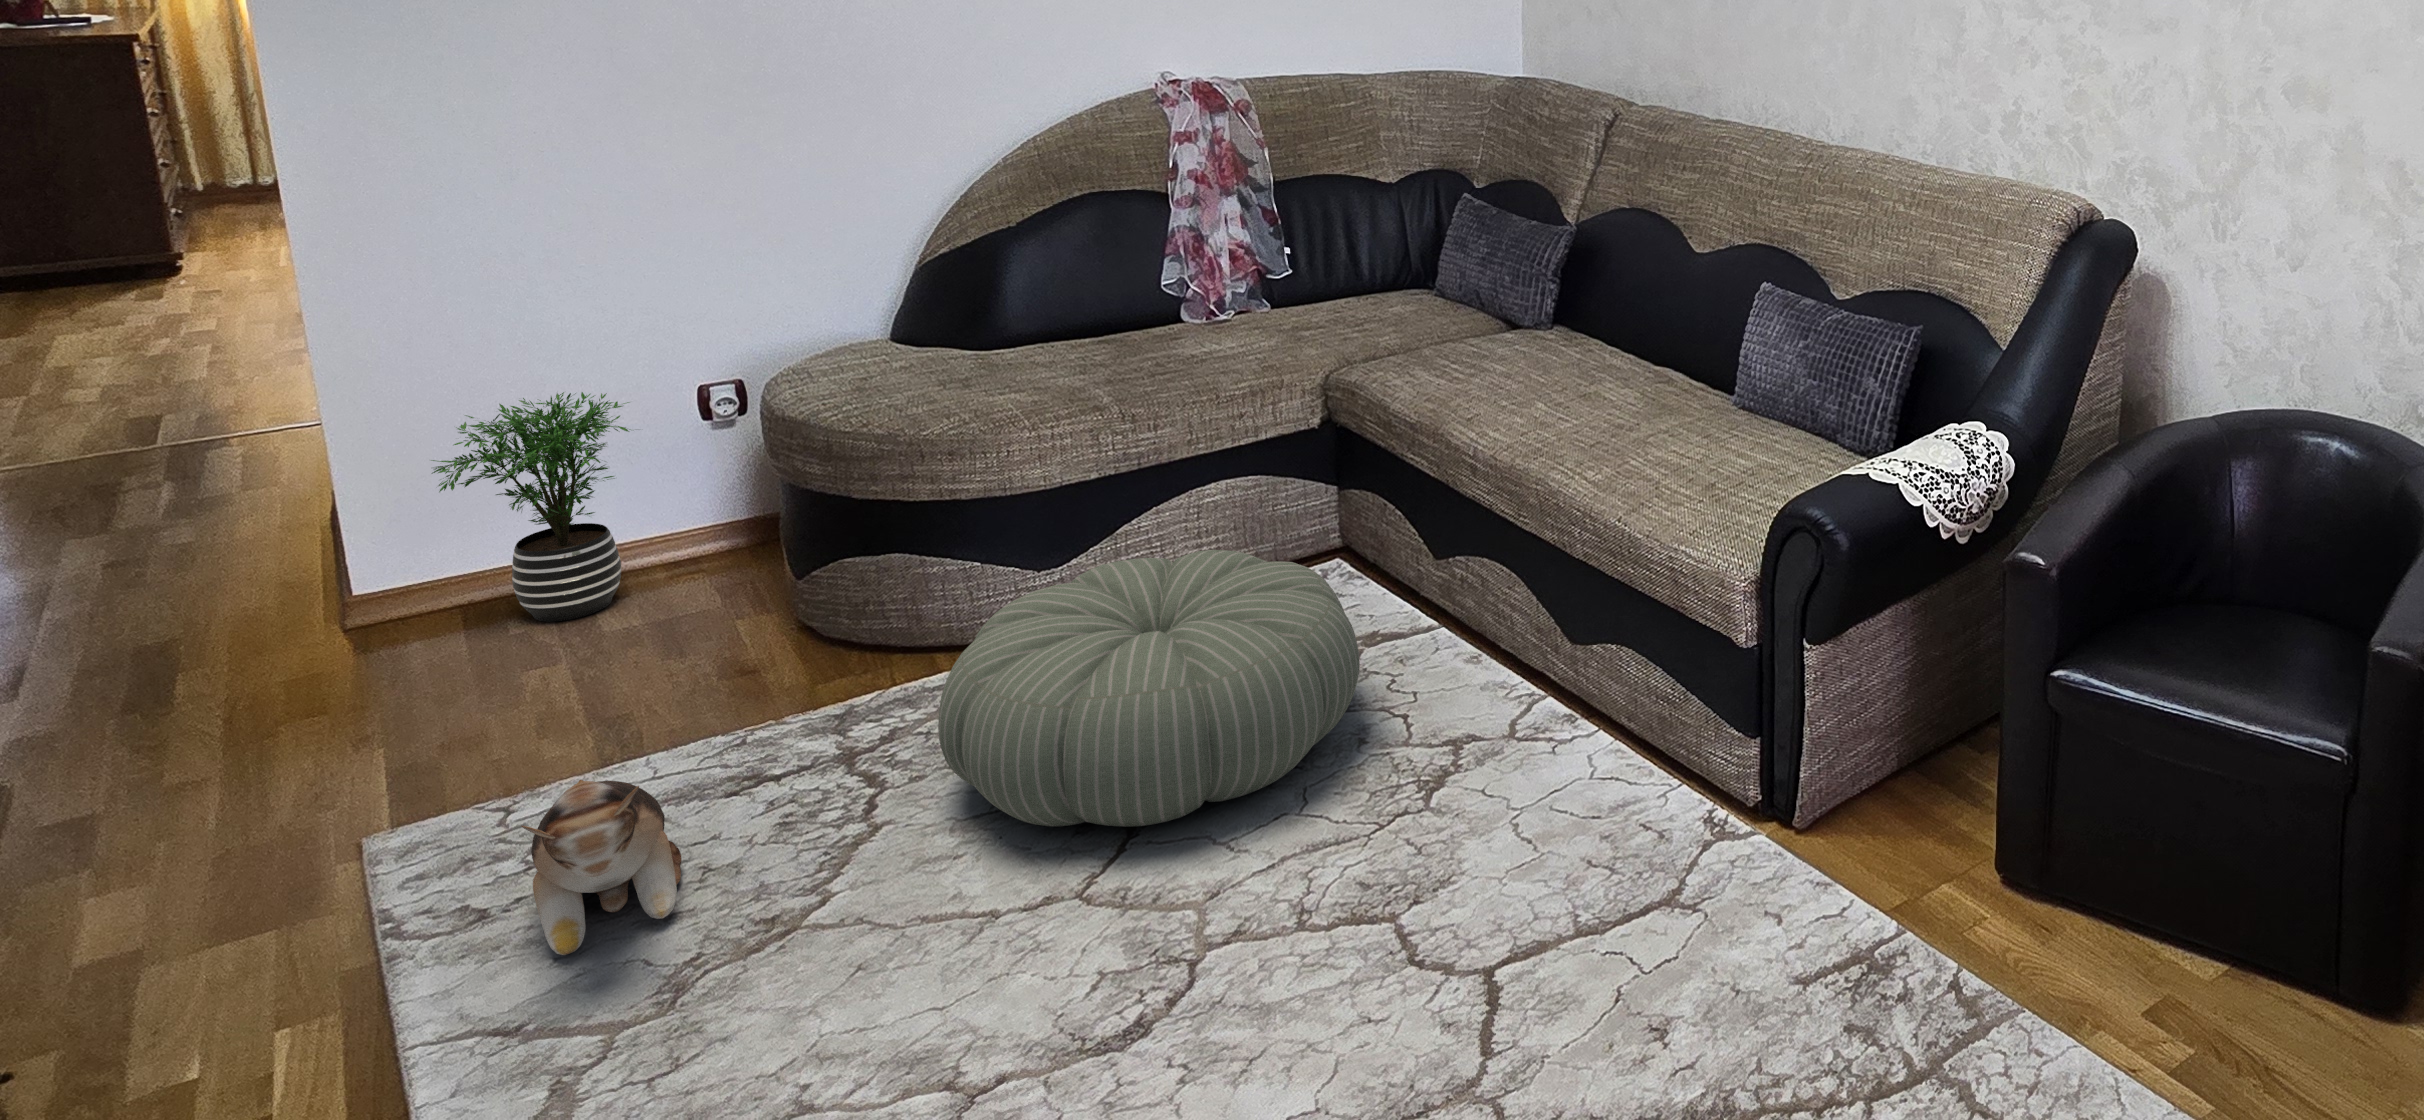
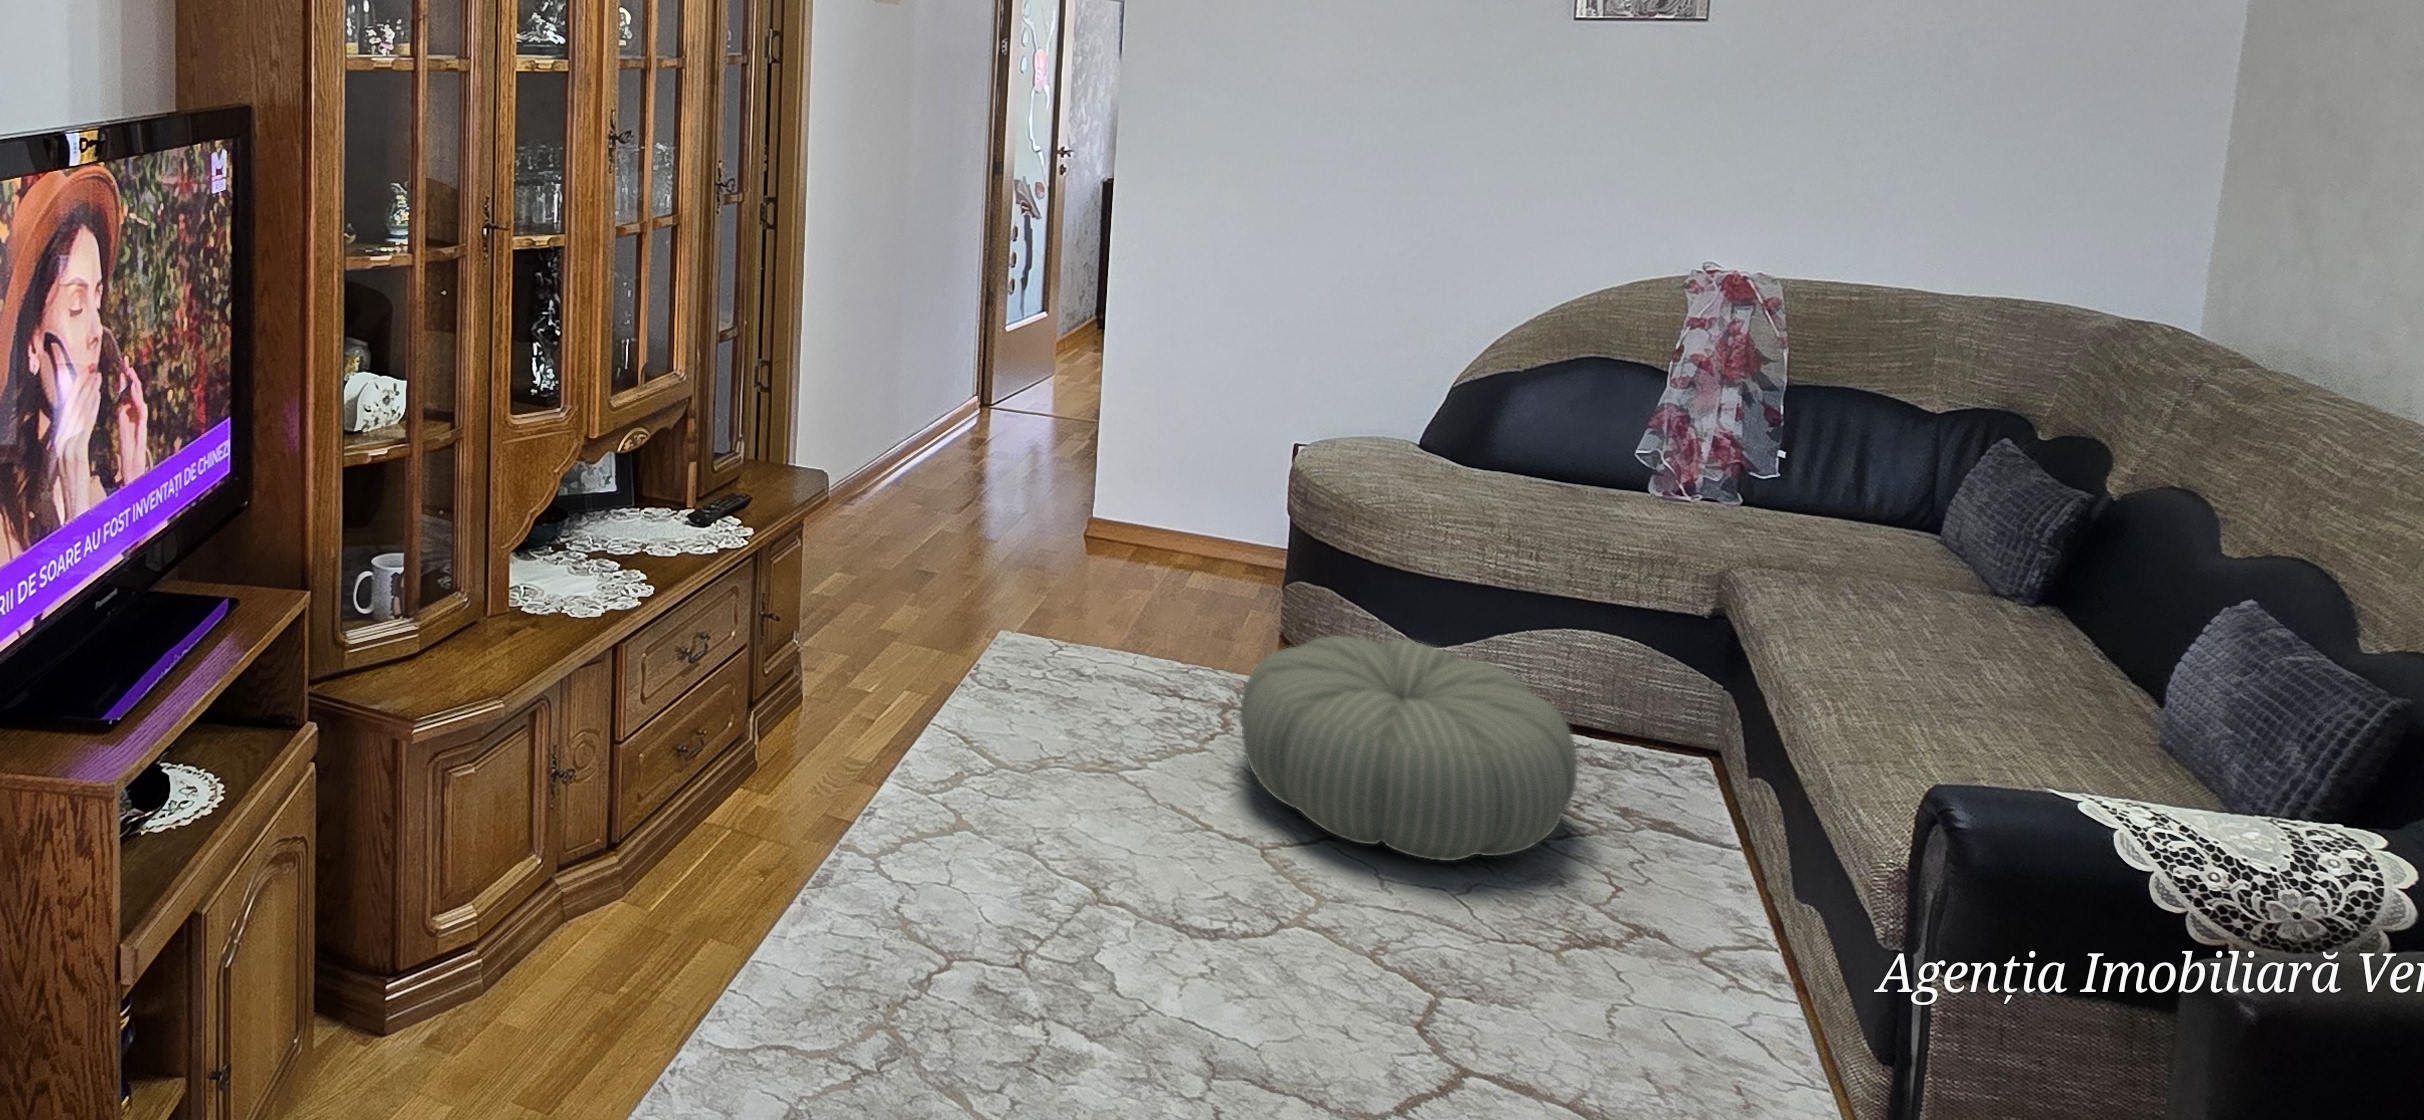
potted plant: present [431,392,629,622] -> none [1129,414,1246,572]
plush toy: present [521,780,682,955] -> none [1005,622,1097,731]

